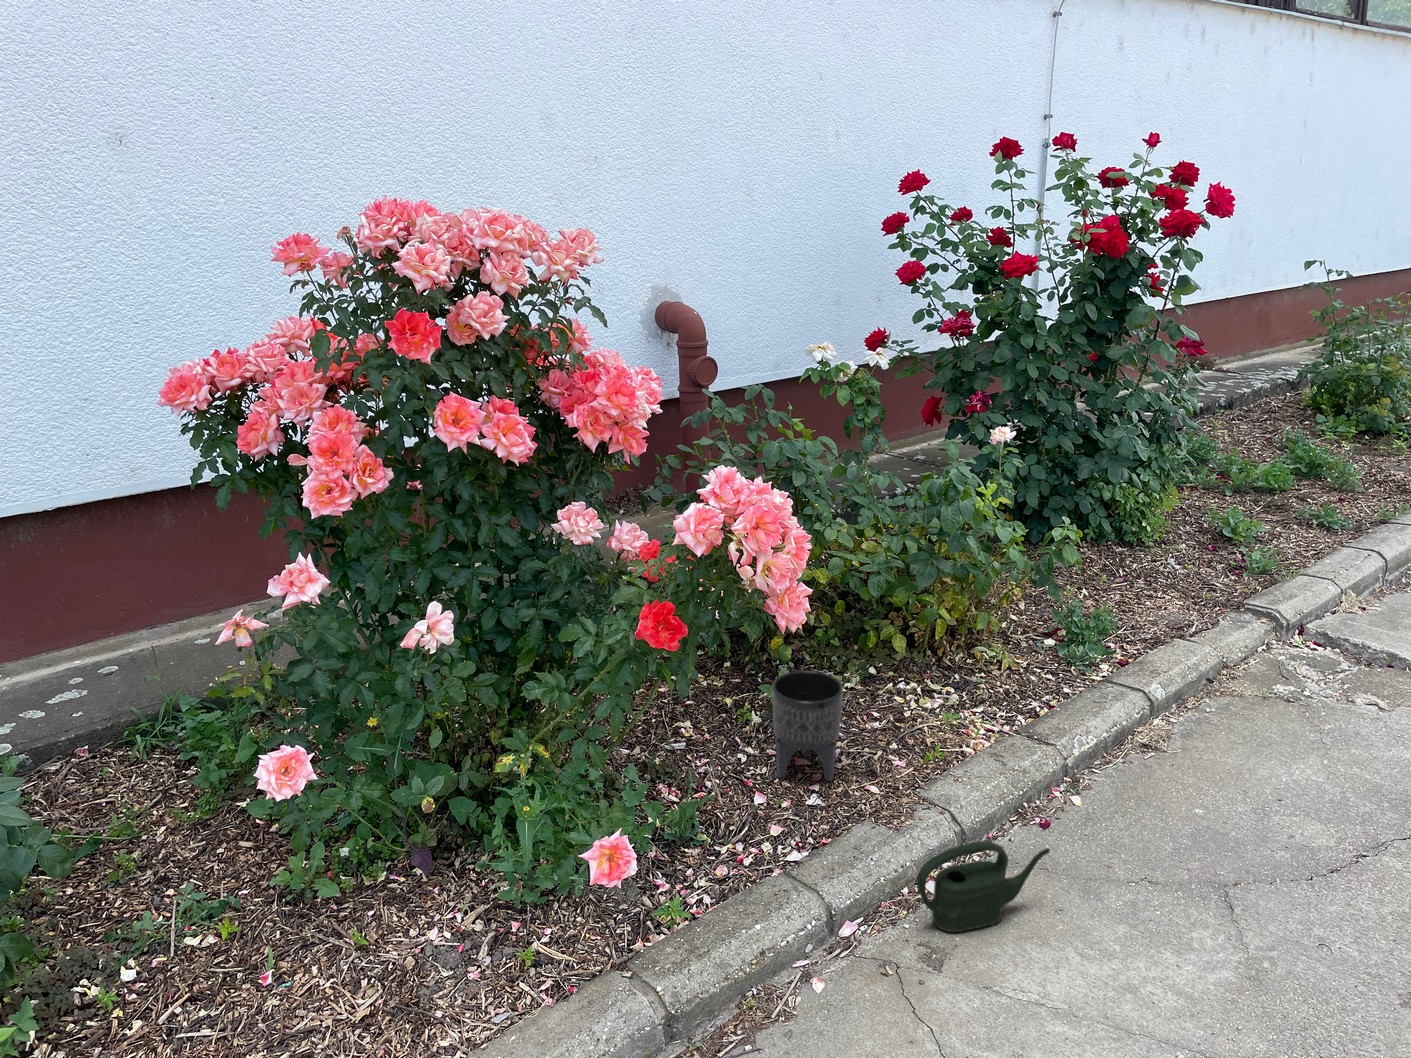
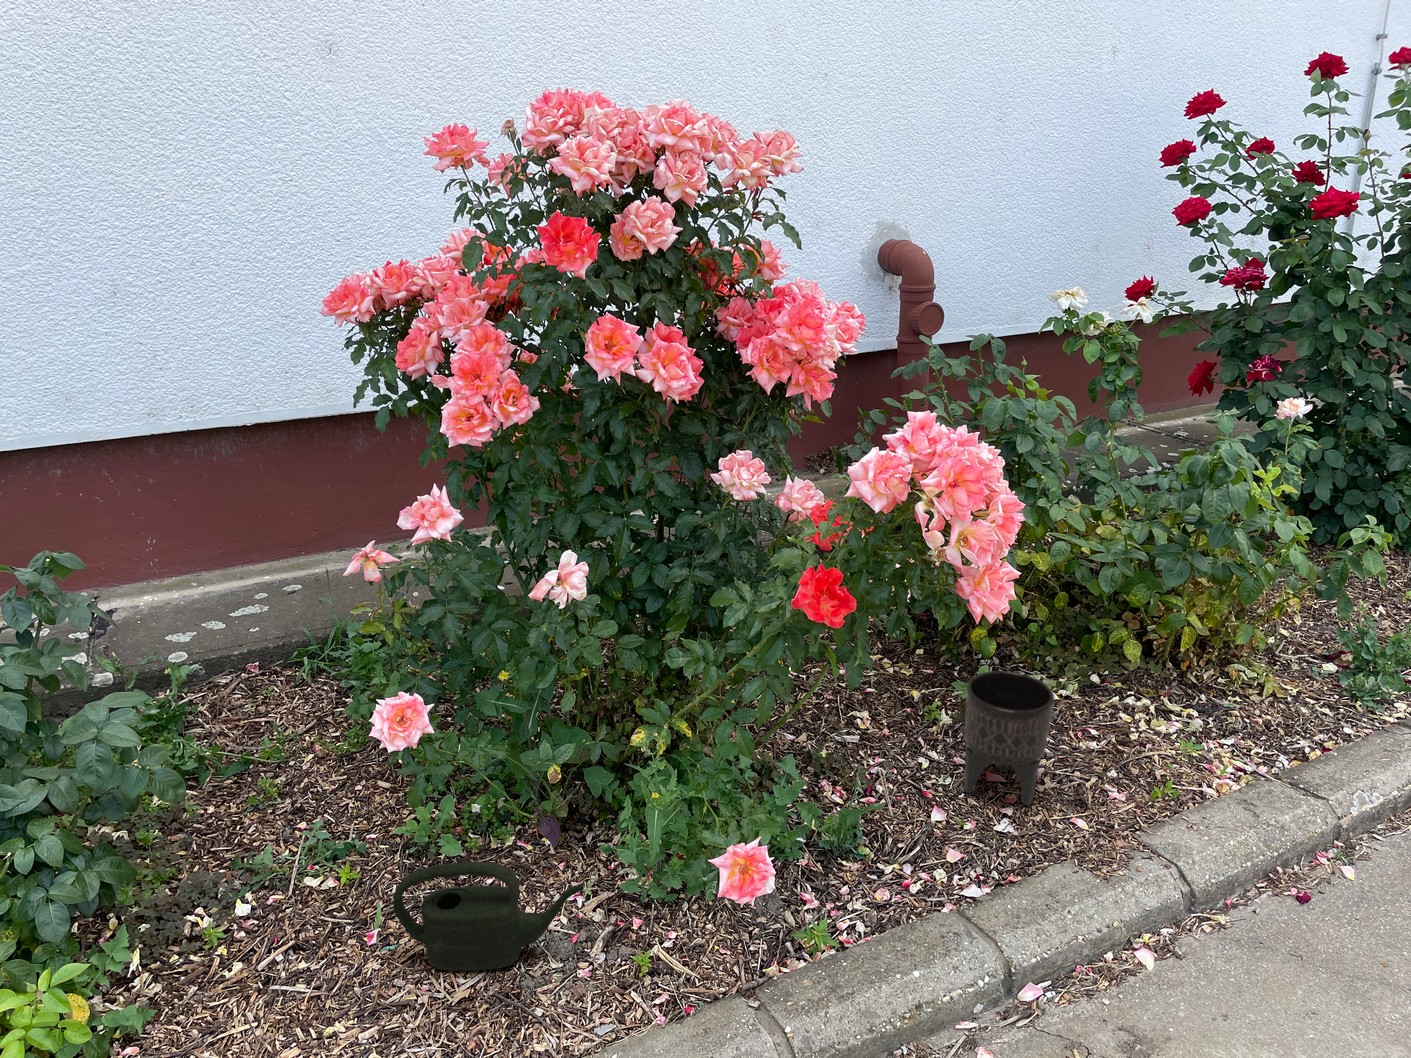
watering can: present [917,841,1050,932] -> present [394,862,584,971]

